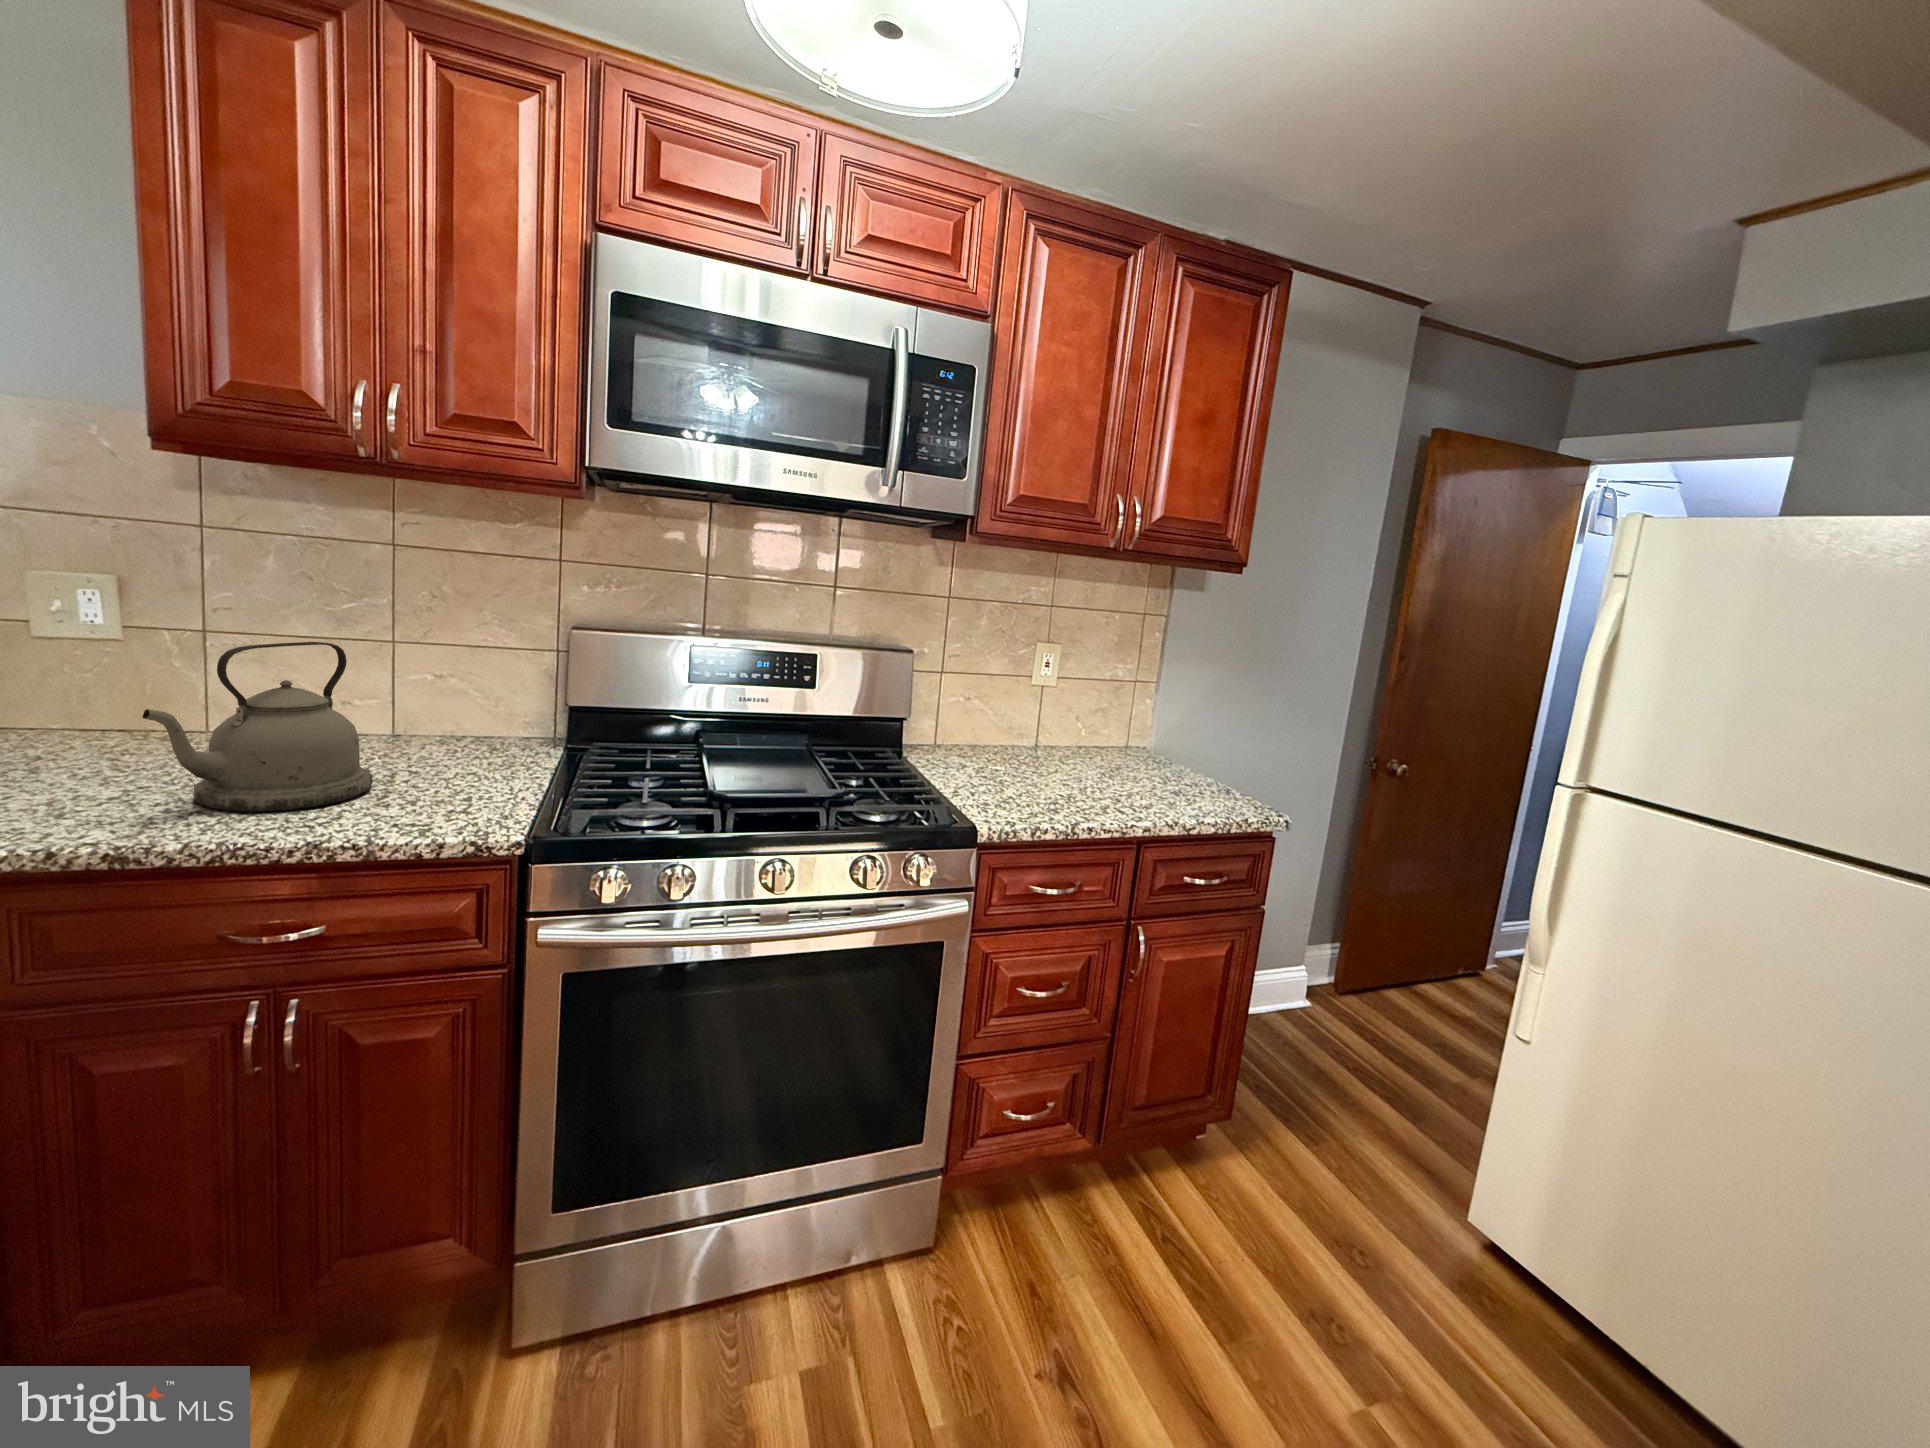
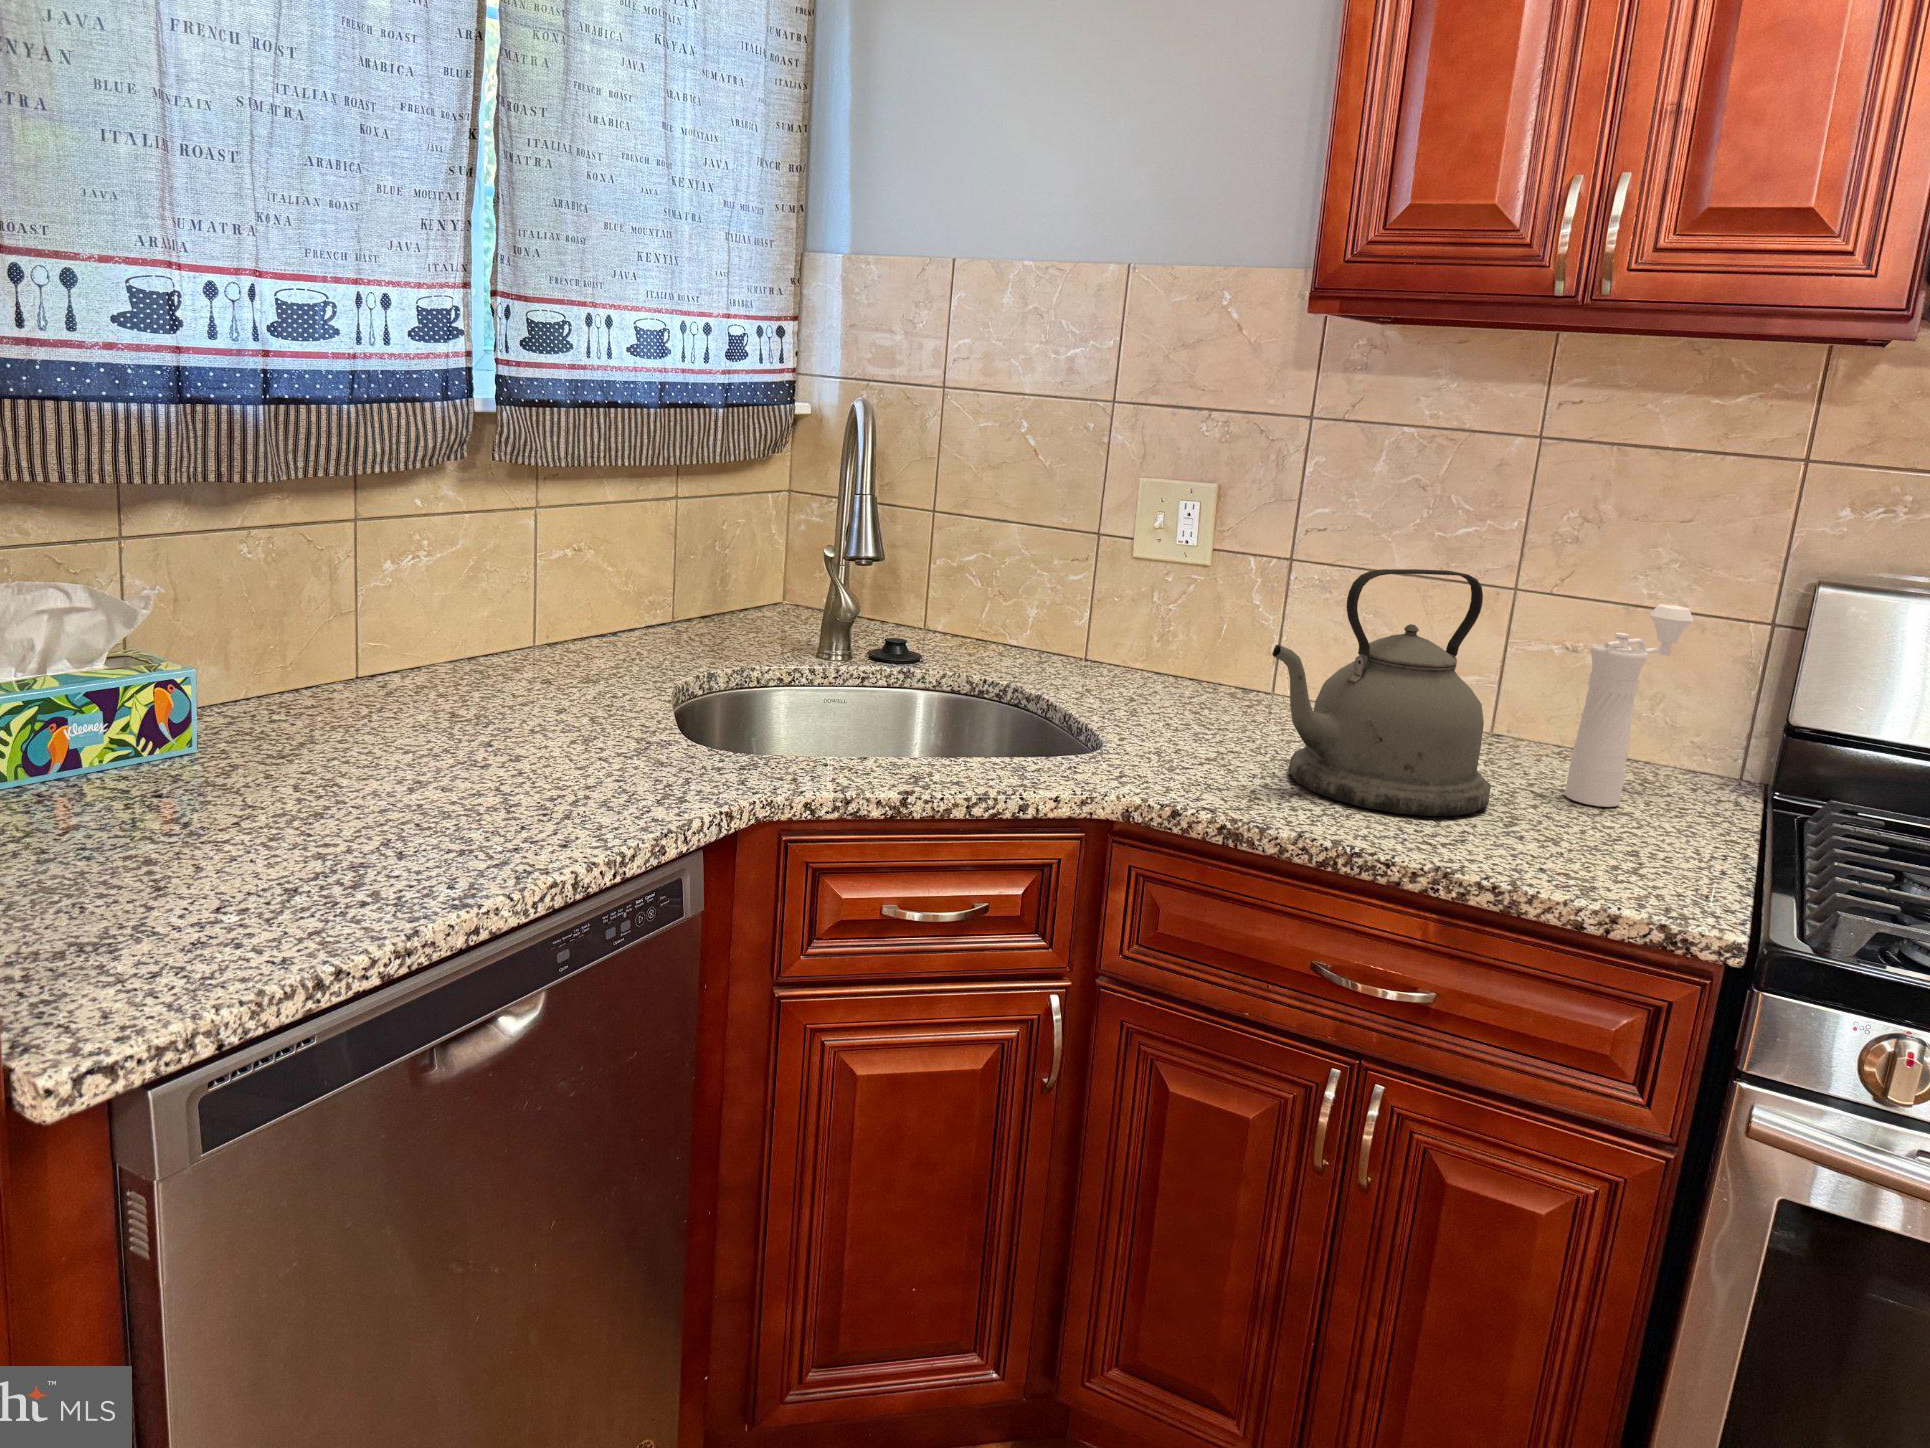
pepper mill: none [435,649,506,773] -> present [1564,604,1693,807]

